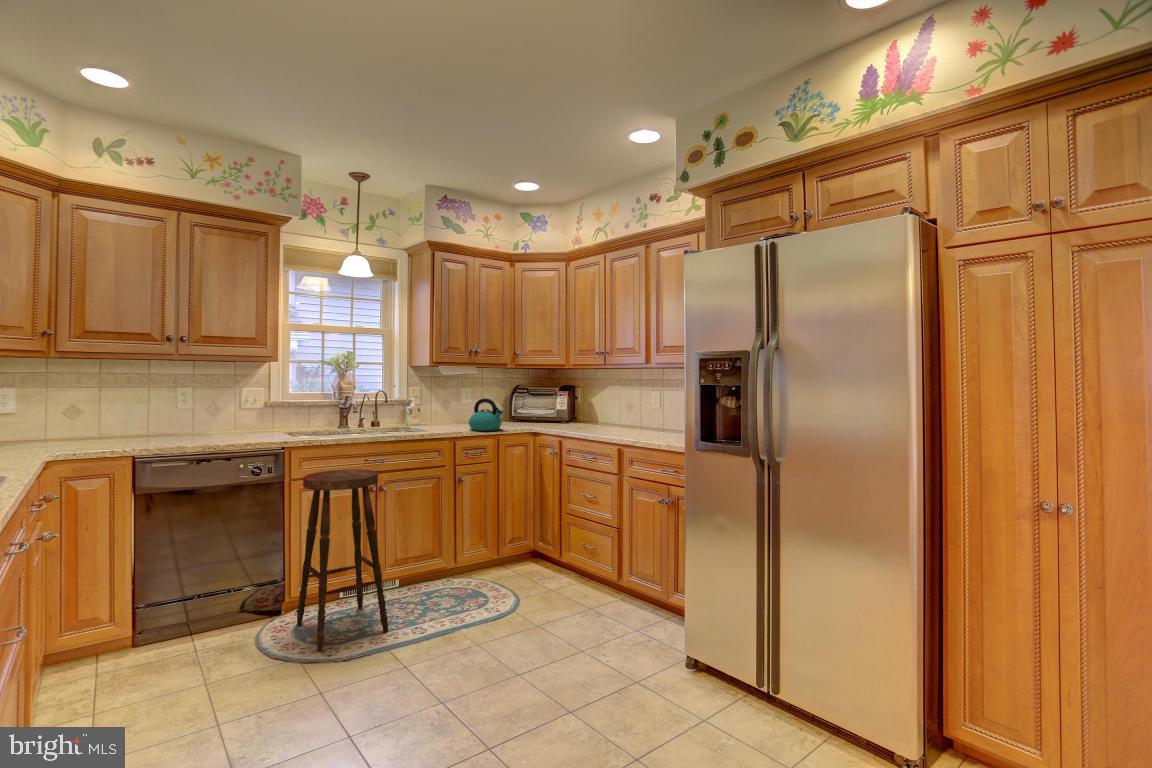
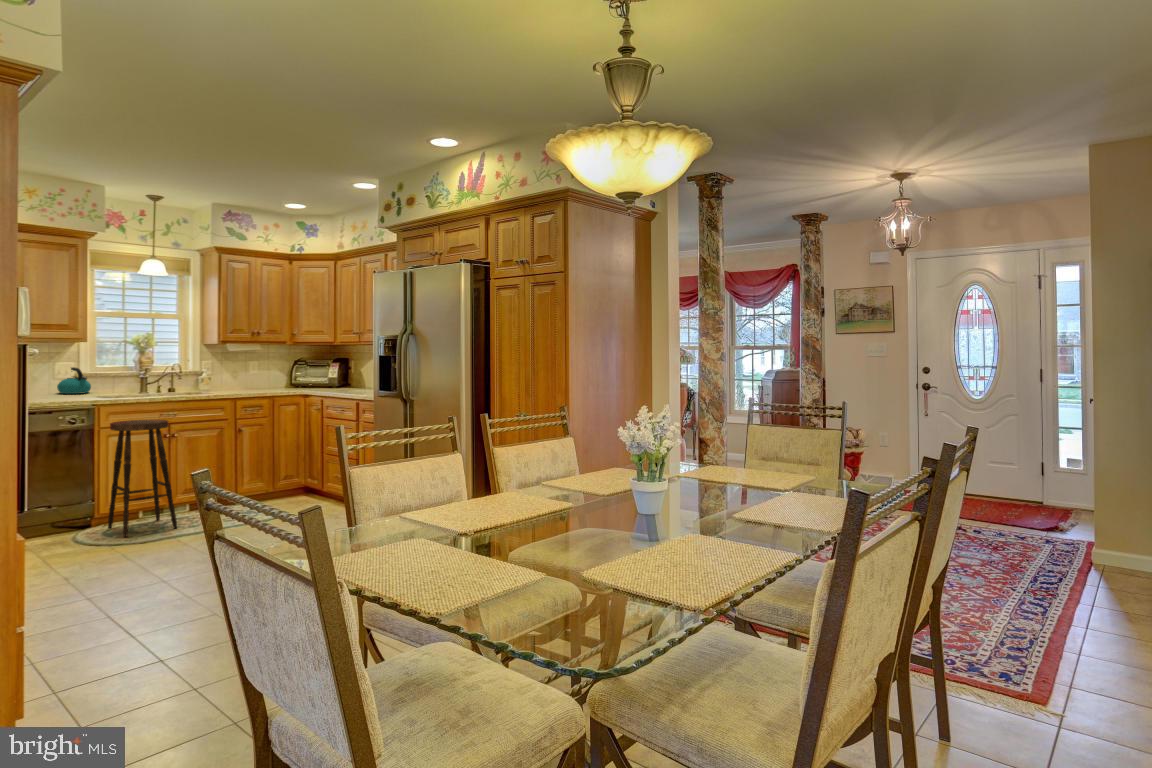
kettle: present [469,399,503,431] -> present [57,367,91,394]

